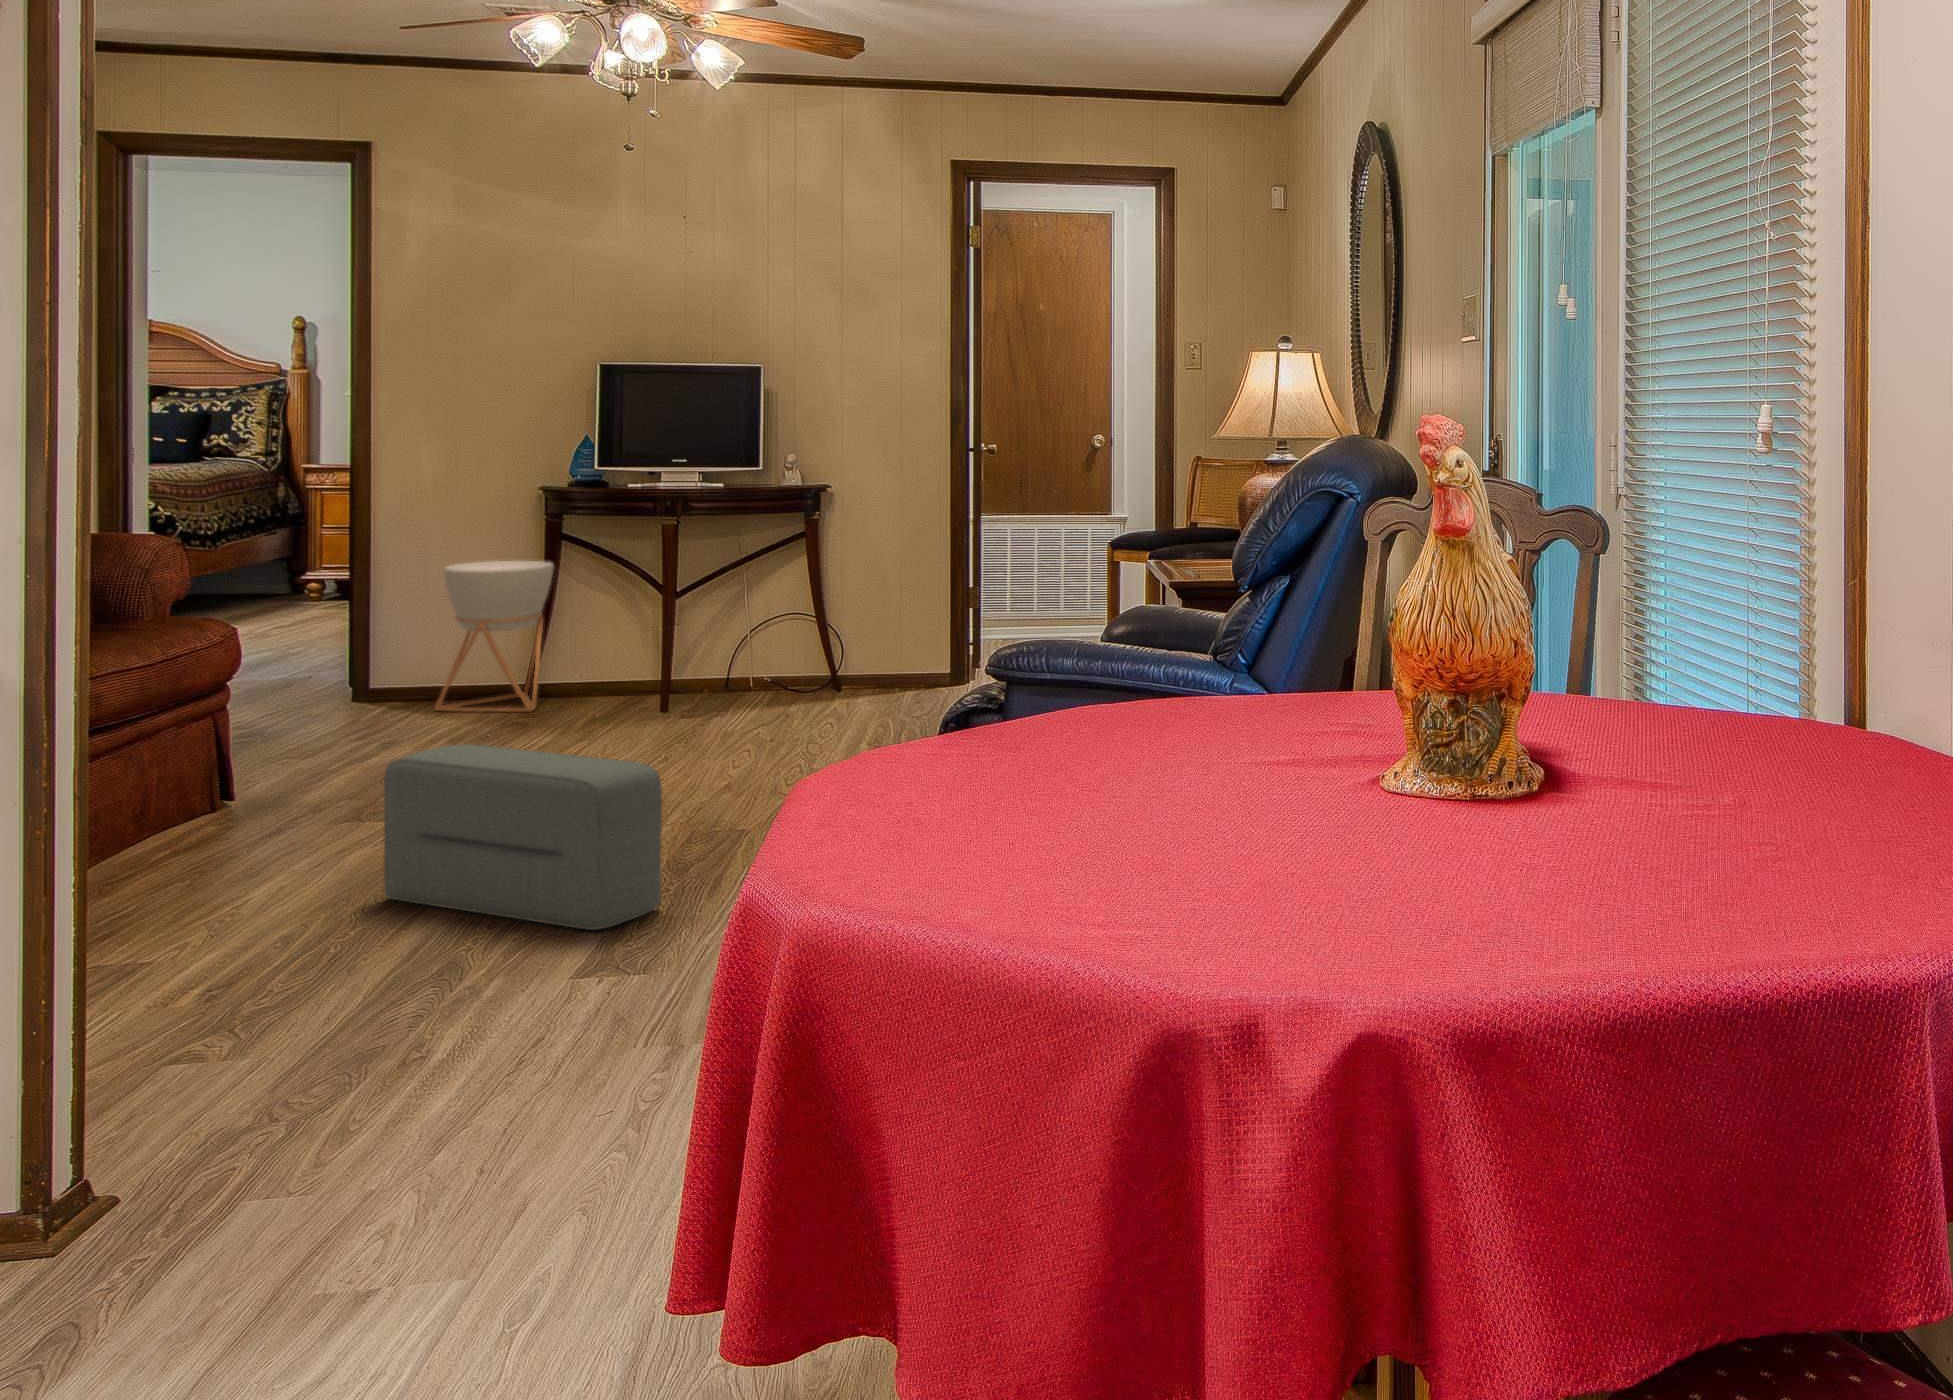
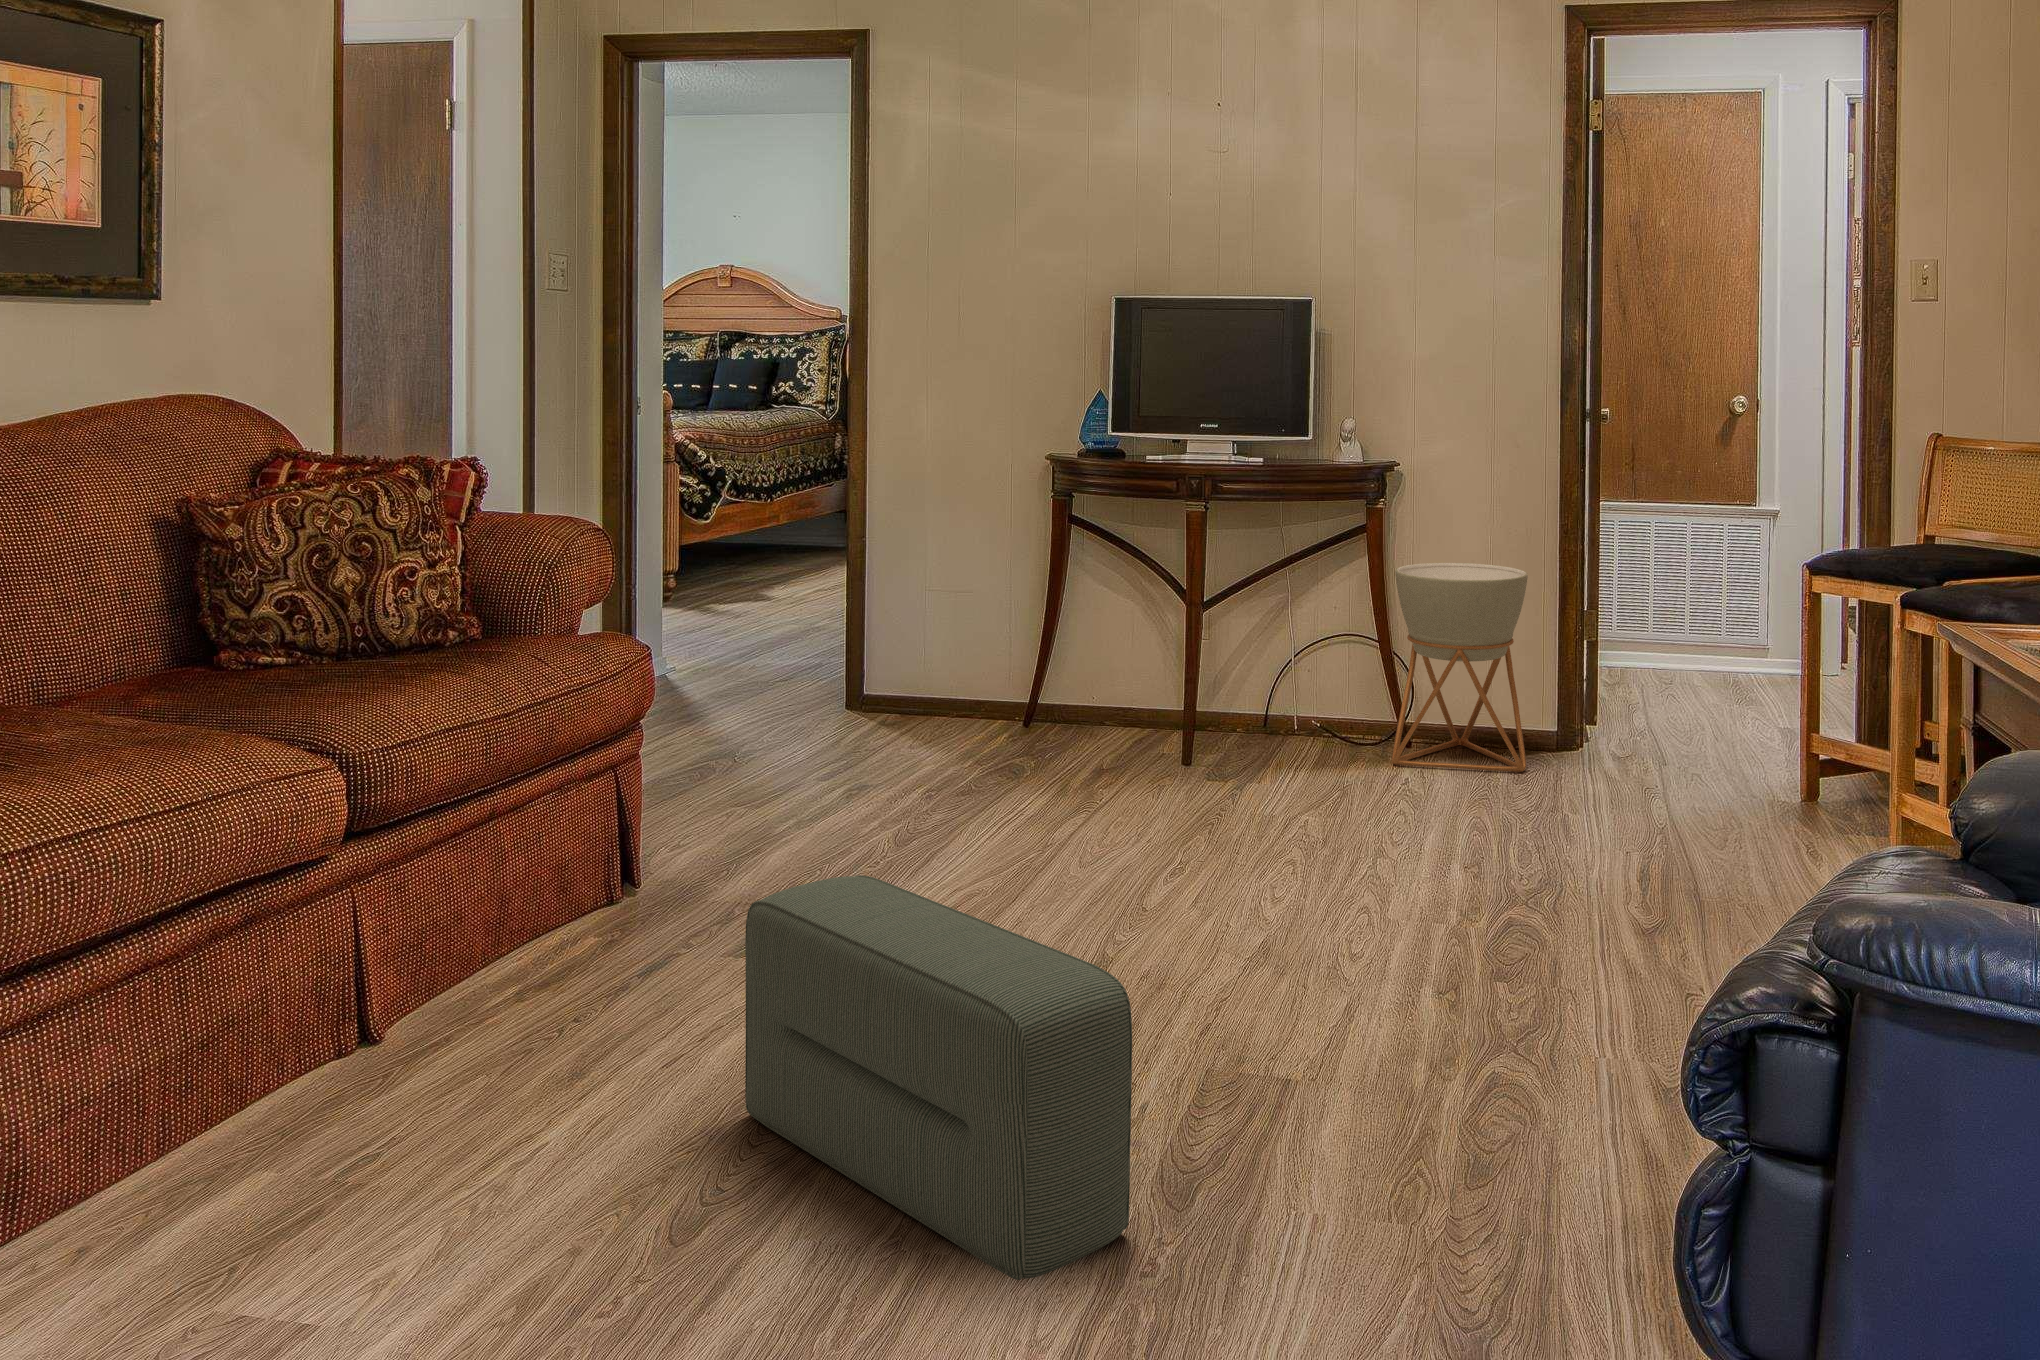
planter: present [435,561,554,712] -> present [1392,563,1528,772]

